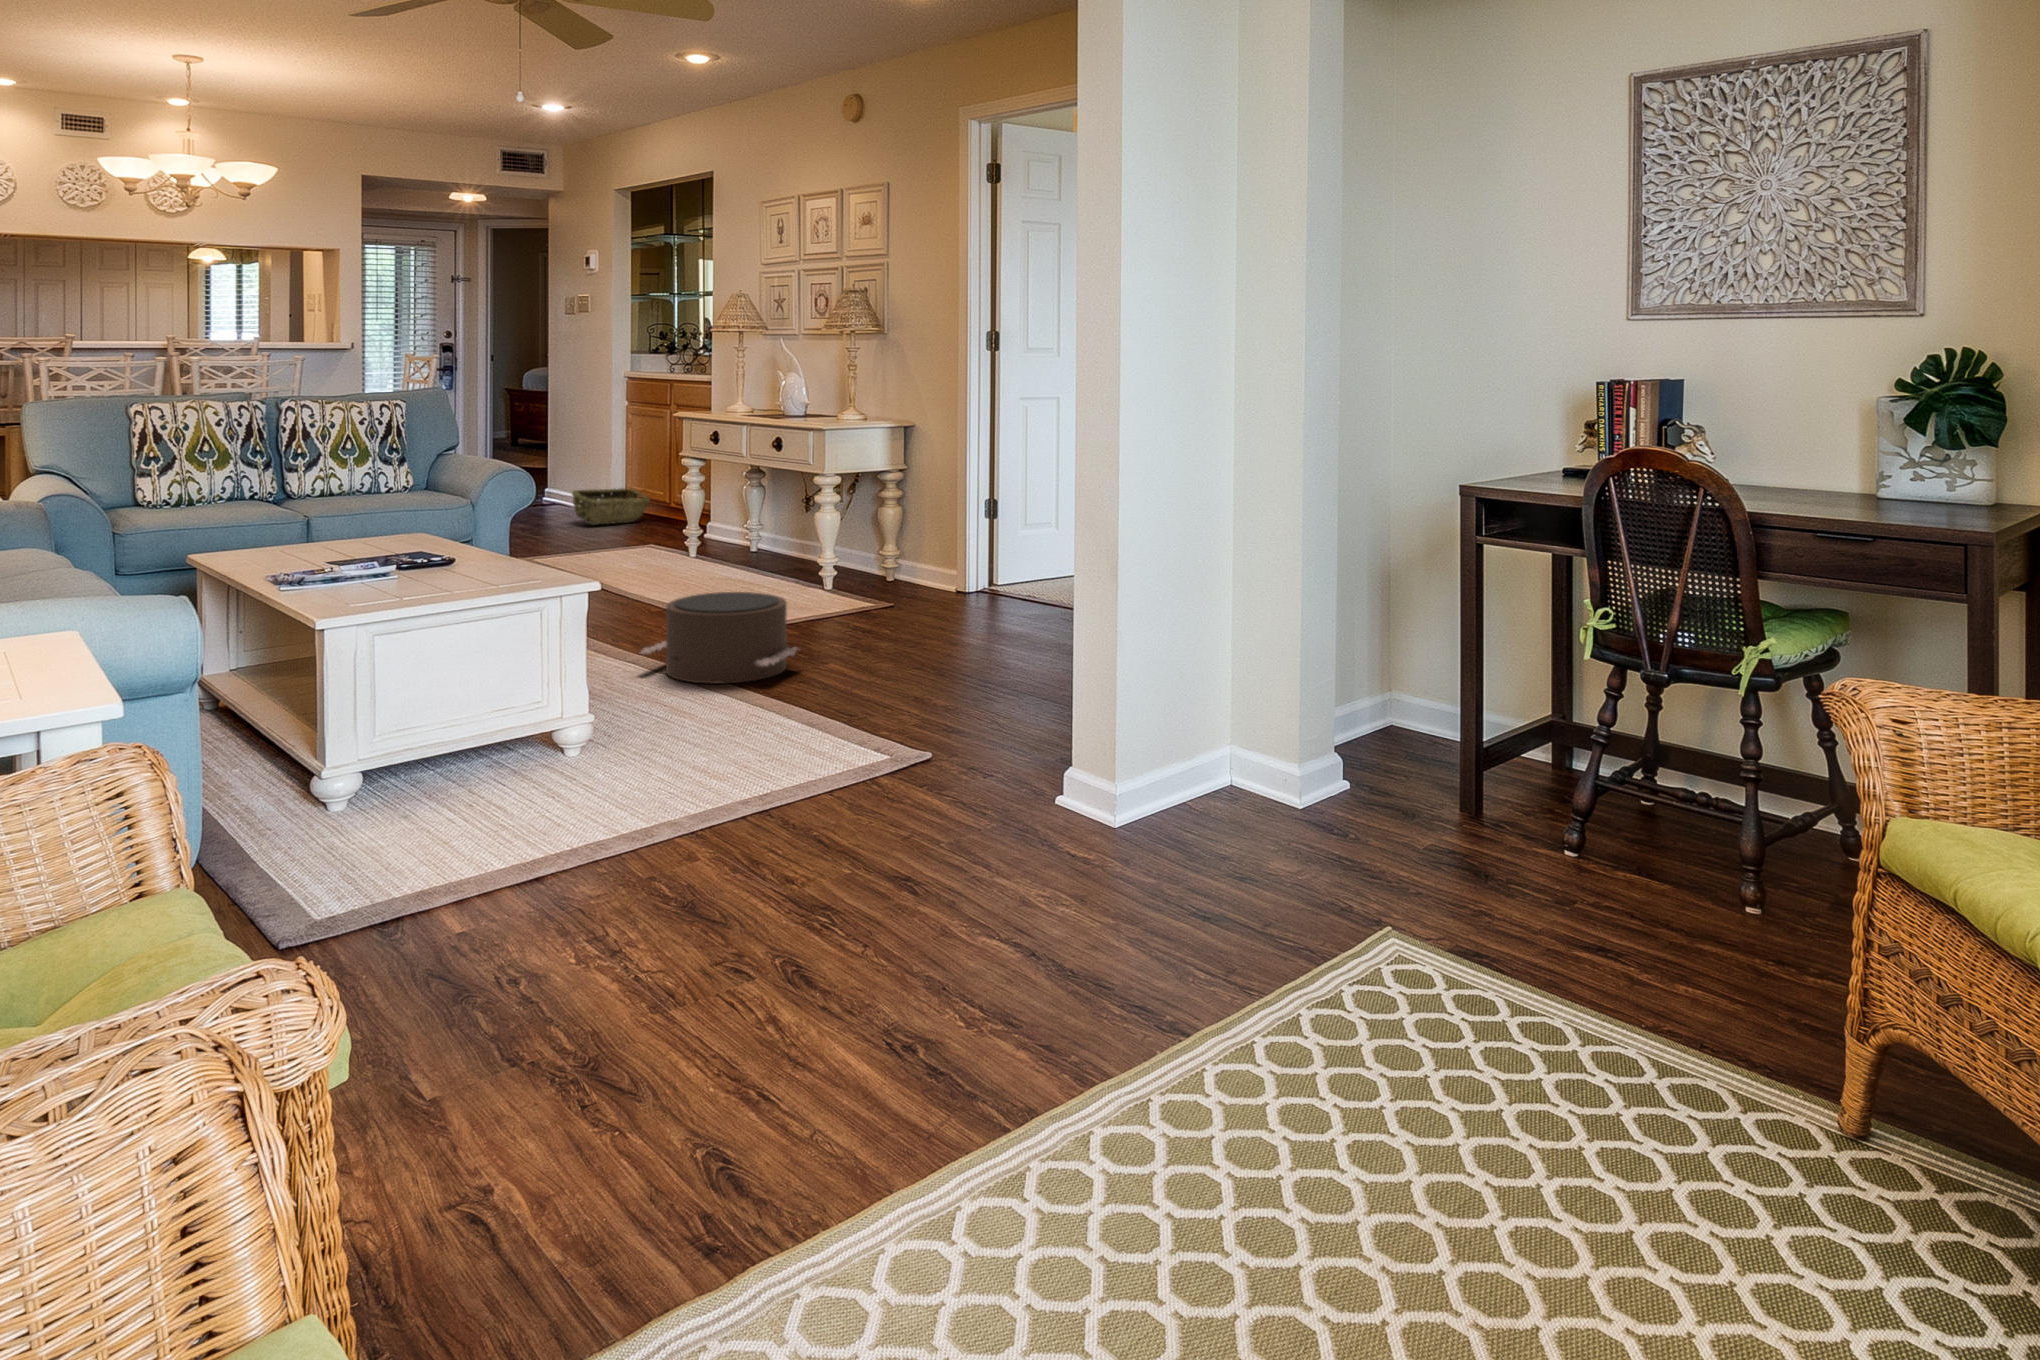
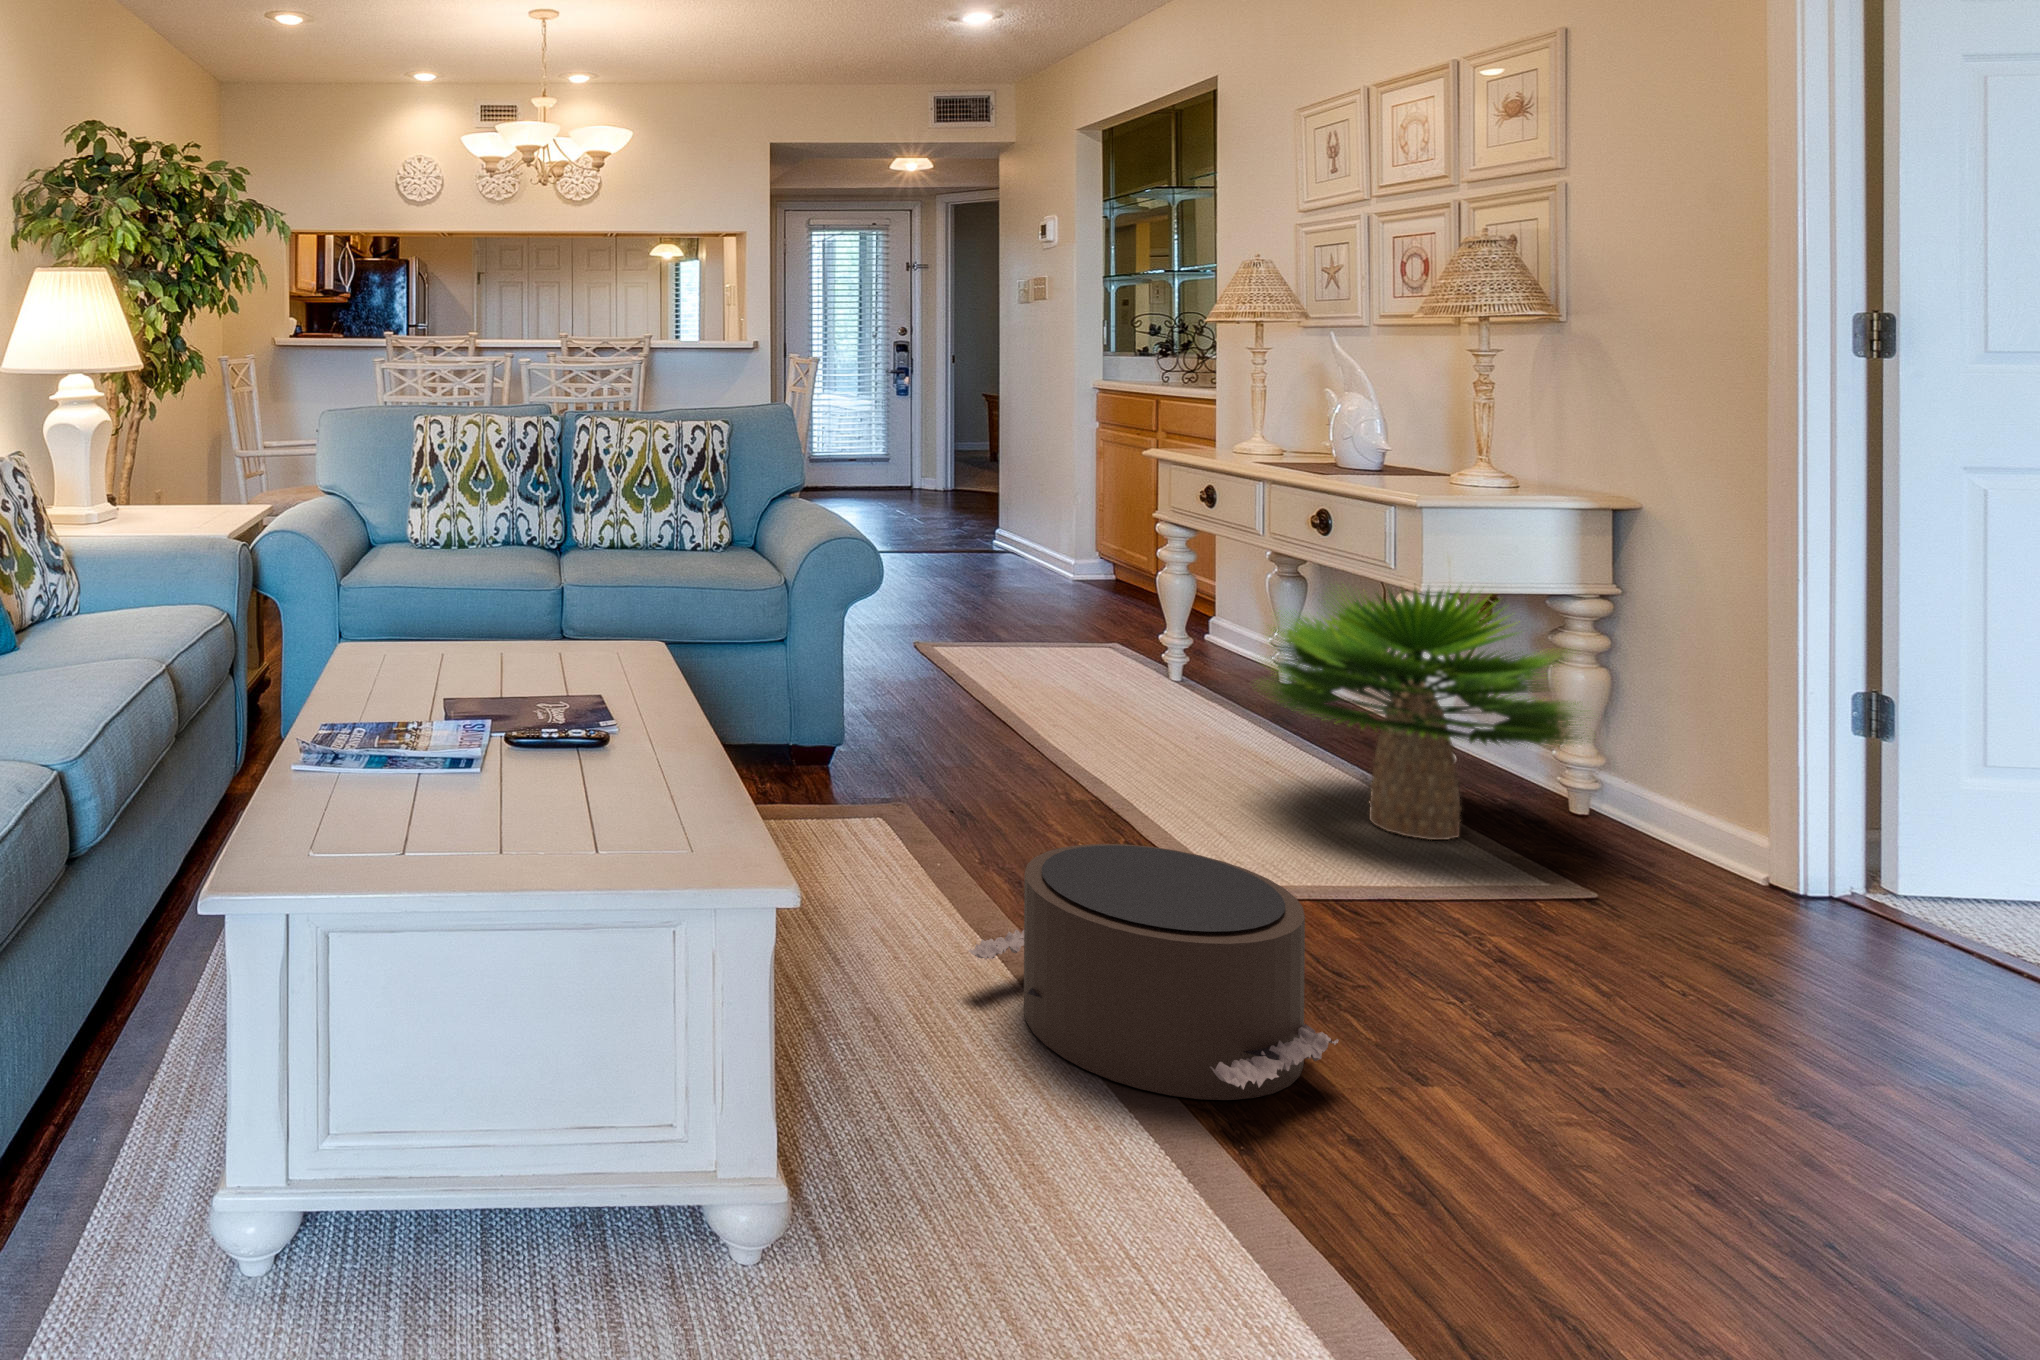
potted plant: none [745,467,900,597] -> present [1270,587,1582,840]
woven basket: present [572,488,650,525] -> none [1007,549,1124,603]

